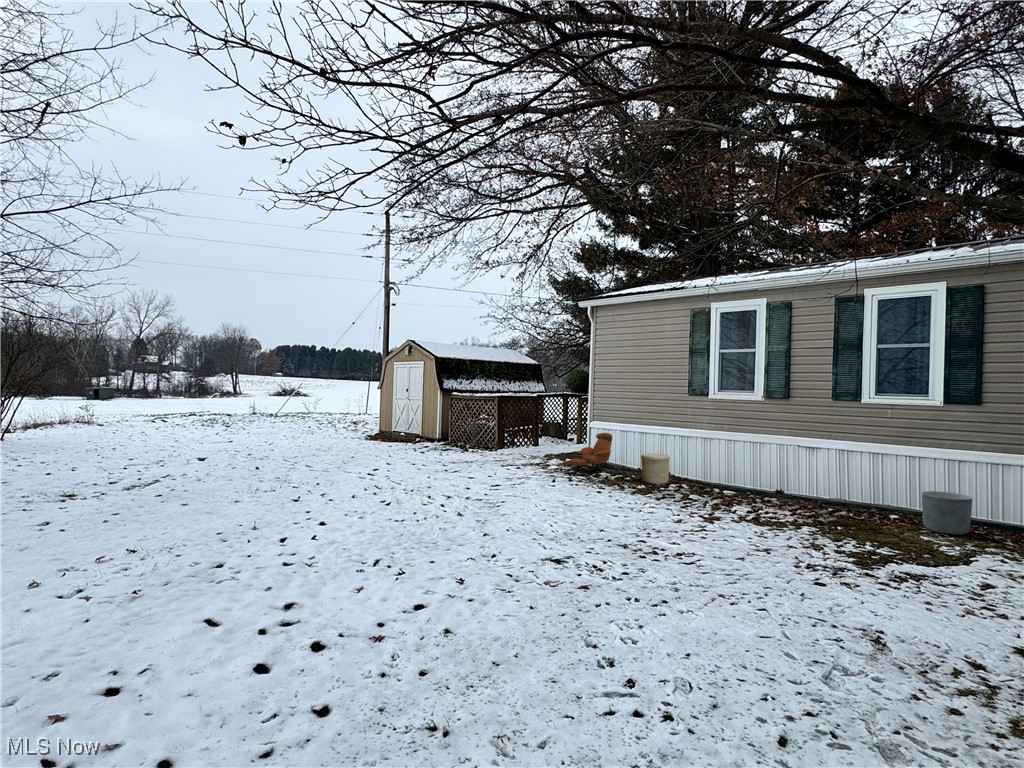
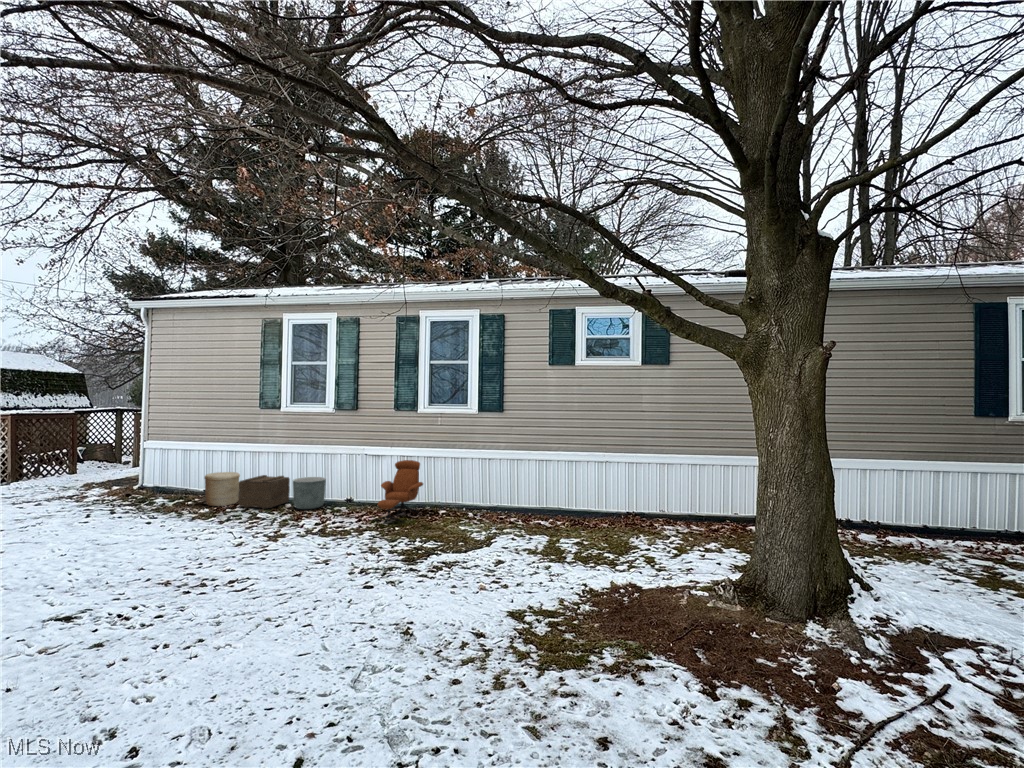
lounge chair: present [569,433,612,475] -> present [378,460,423,522]
wooden crate: none [671,460,716,492] -> present [239,475,290,509]
planter: present [922,491,972,535] -> present [293,477,326,509]

